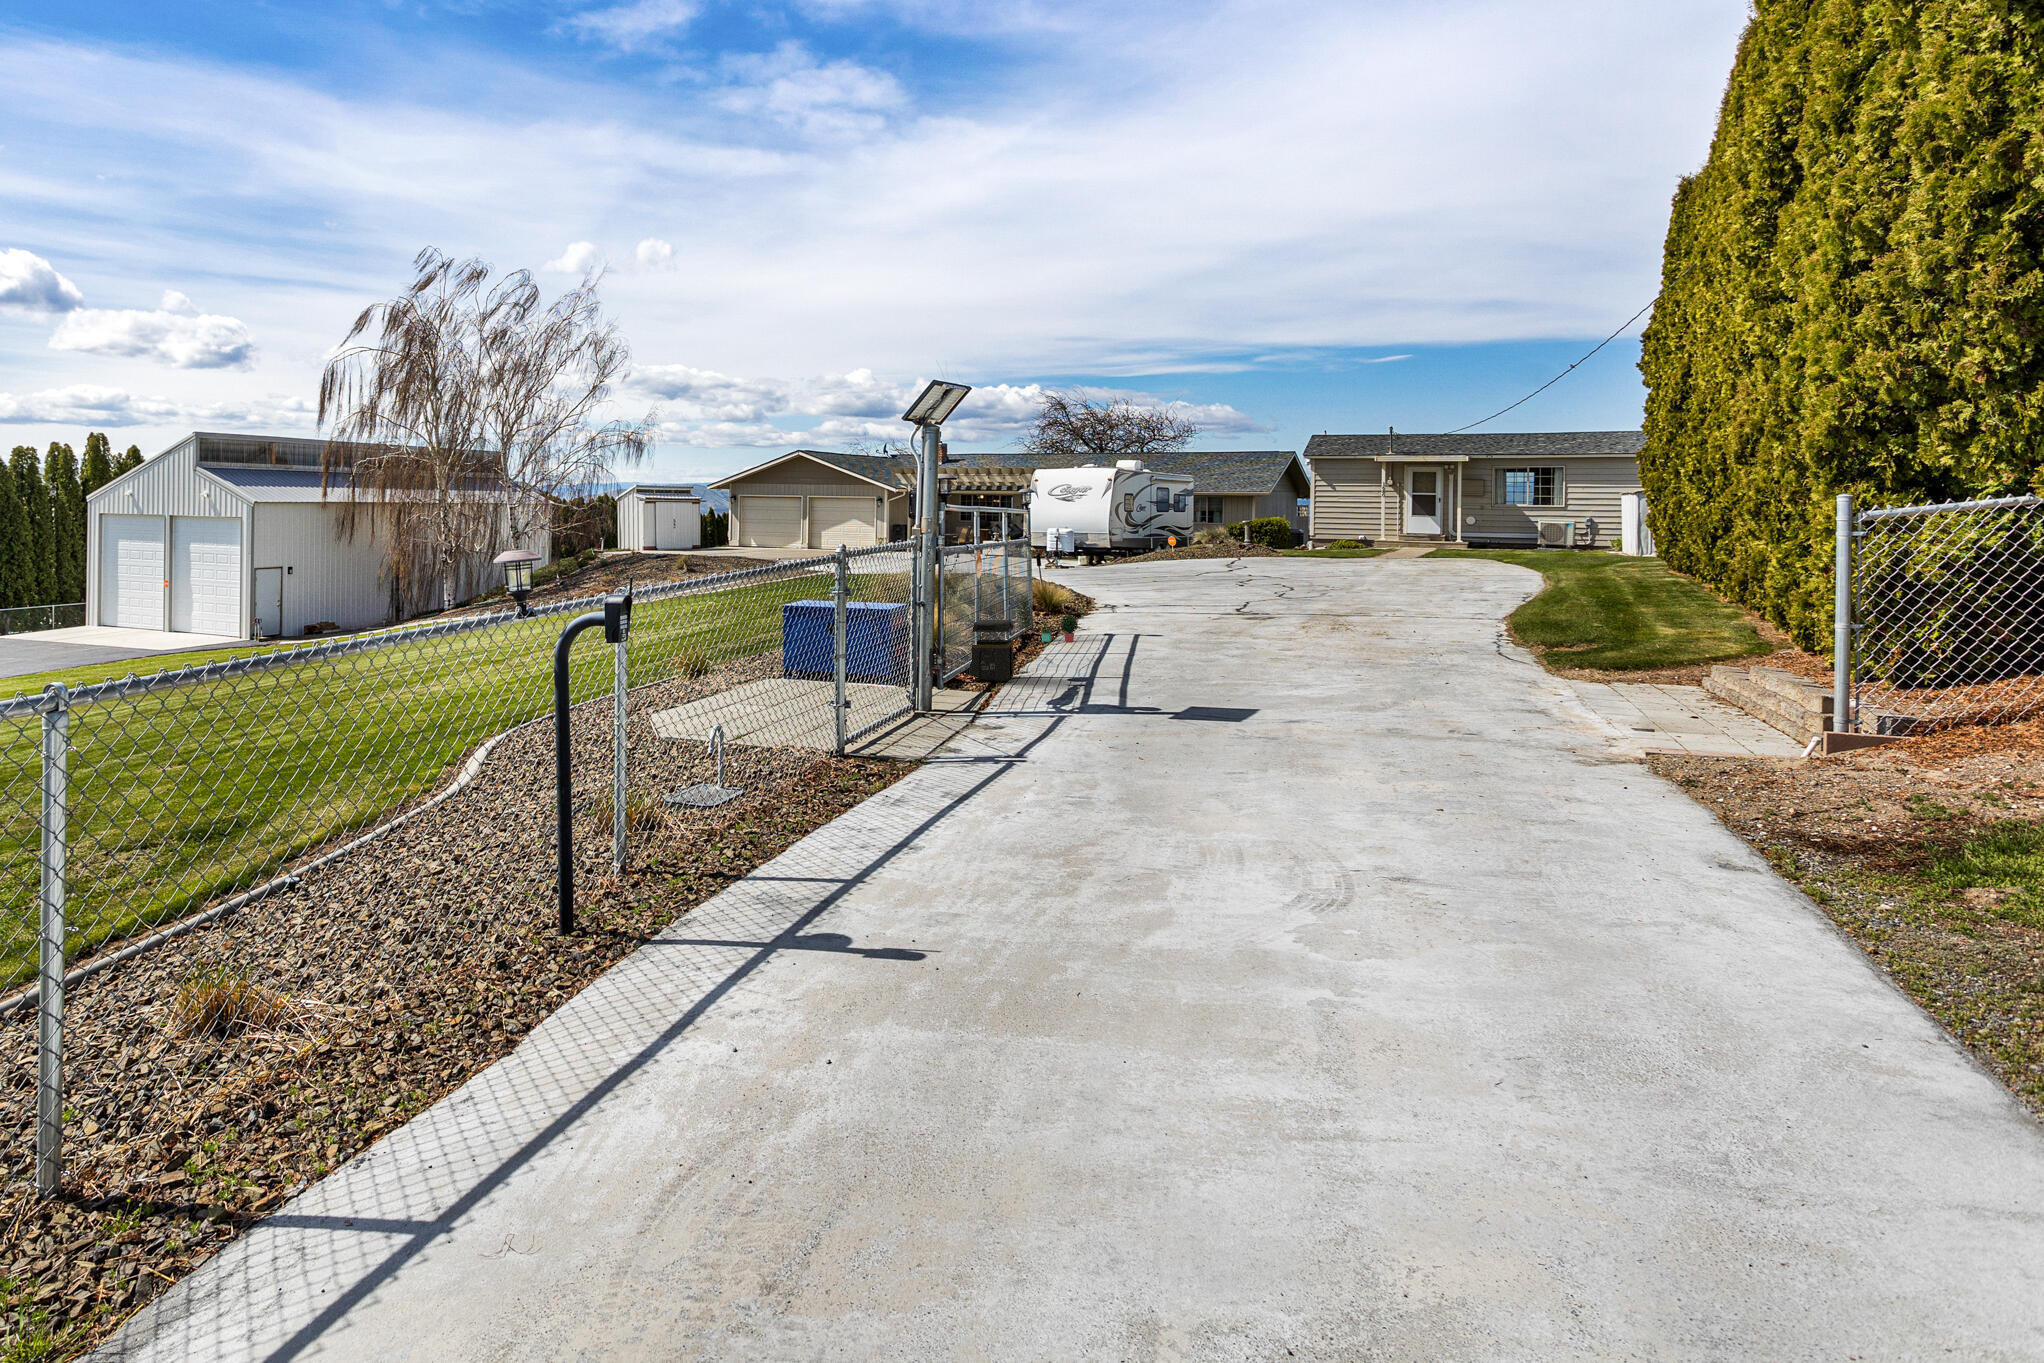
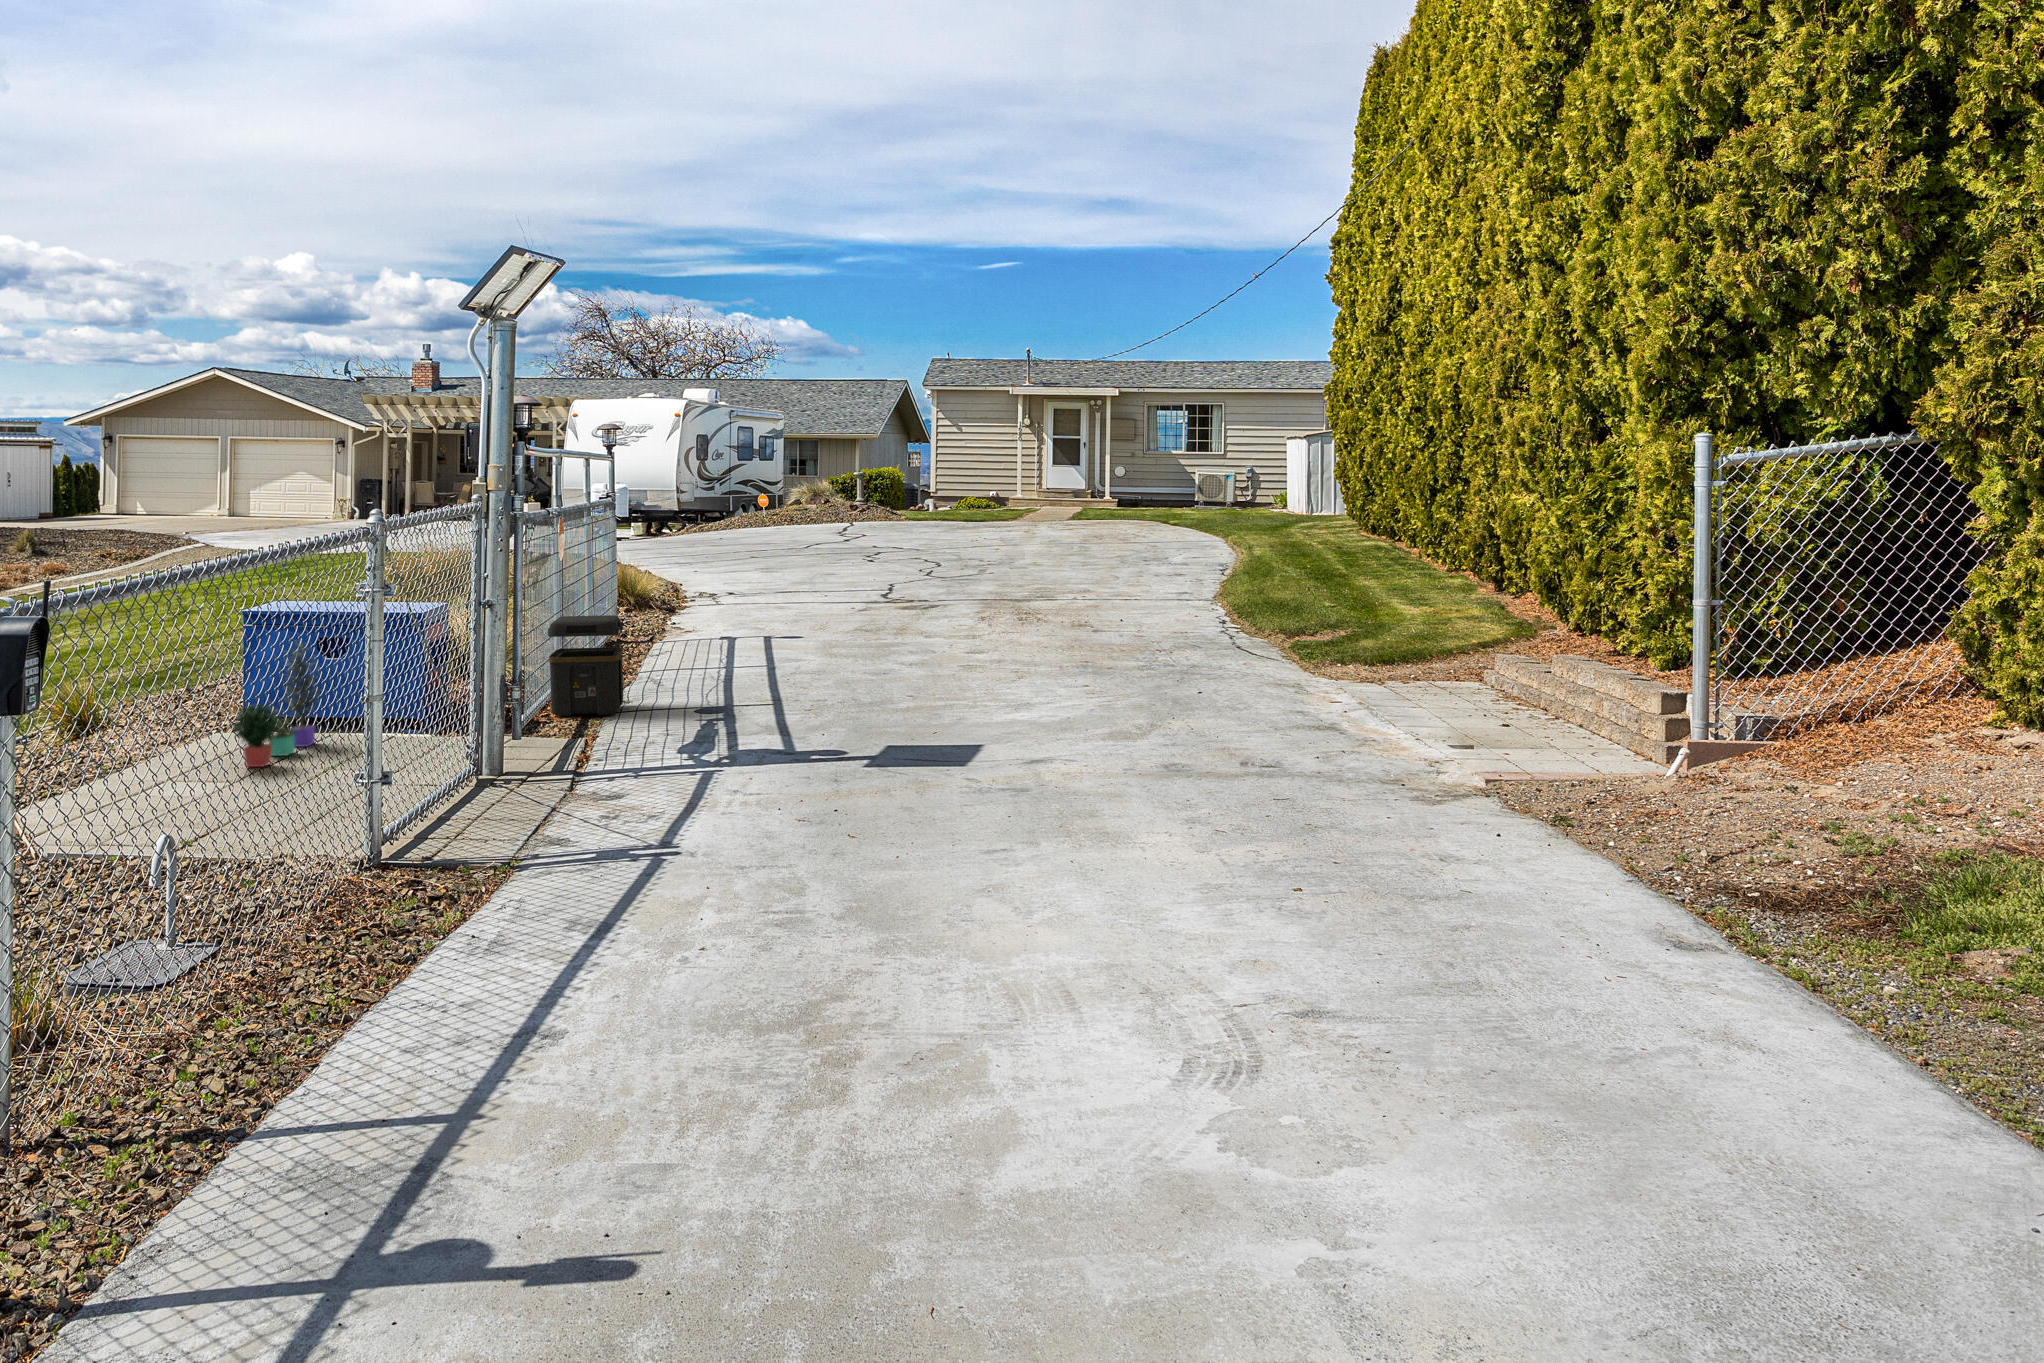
potted plant: present [1018,595,1078,642] -> present [232,643,320,767]

